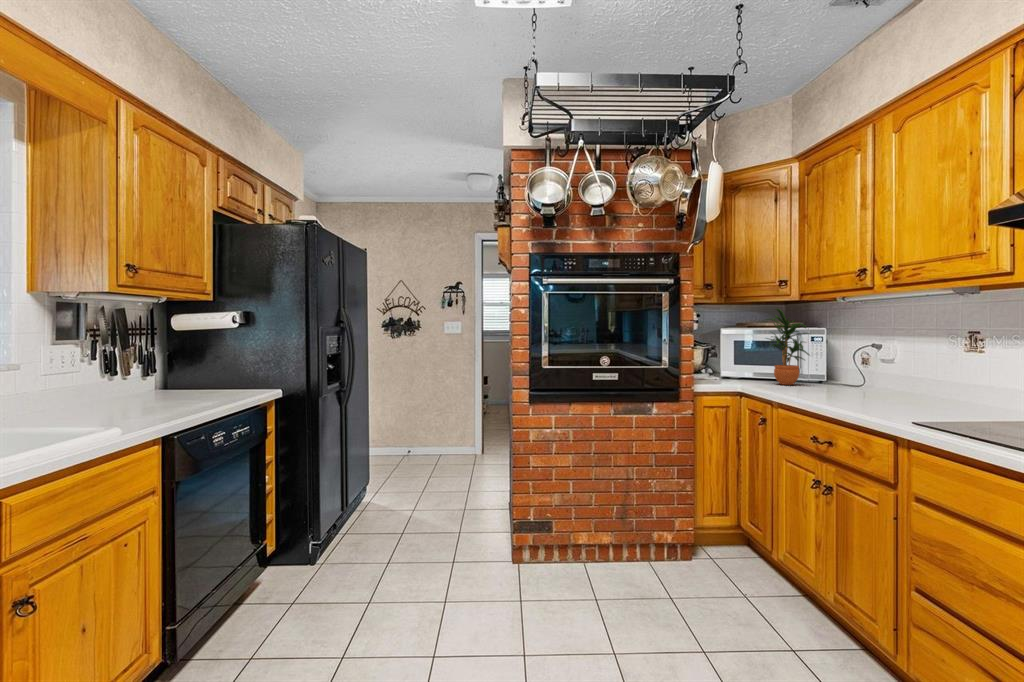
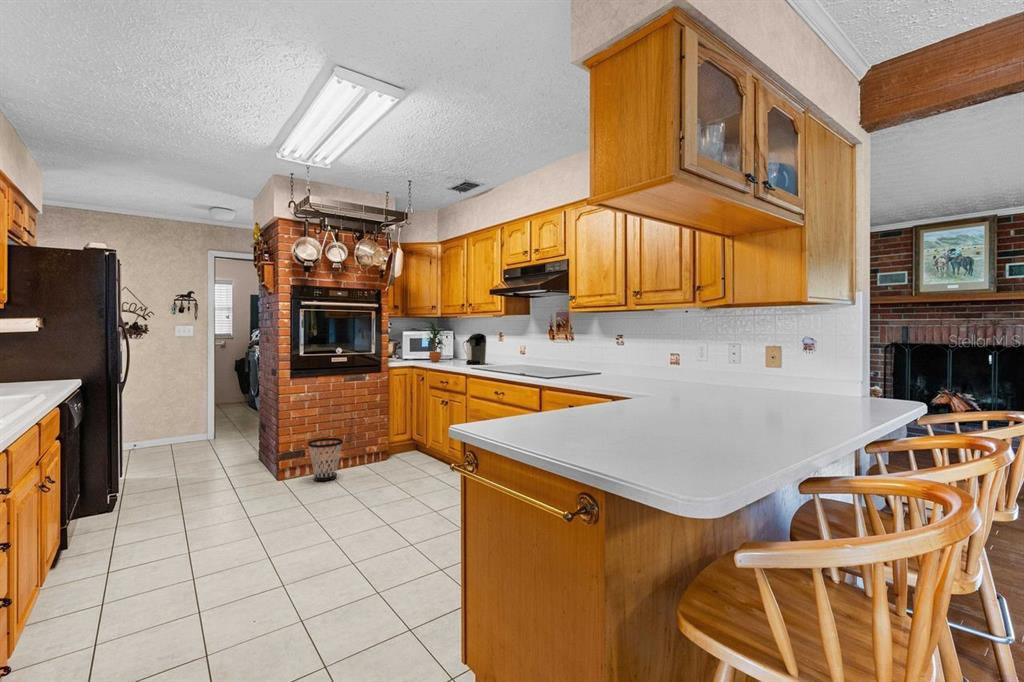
coffee maker: none [863,330,921,399] -> present [466,333,486,364]
wastebasket: none [550,508,607,590] -> present [308,438,343,481]

